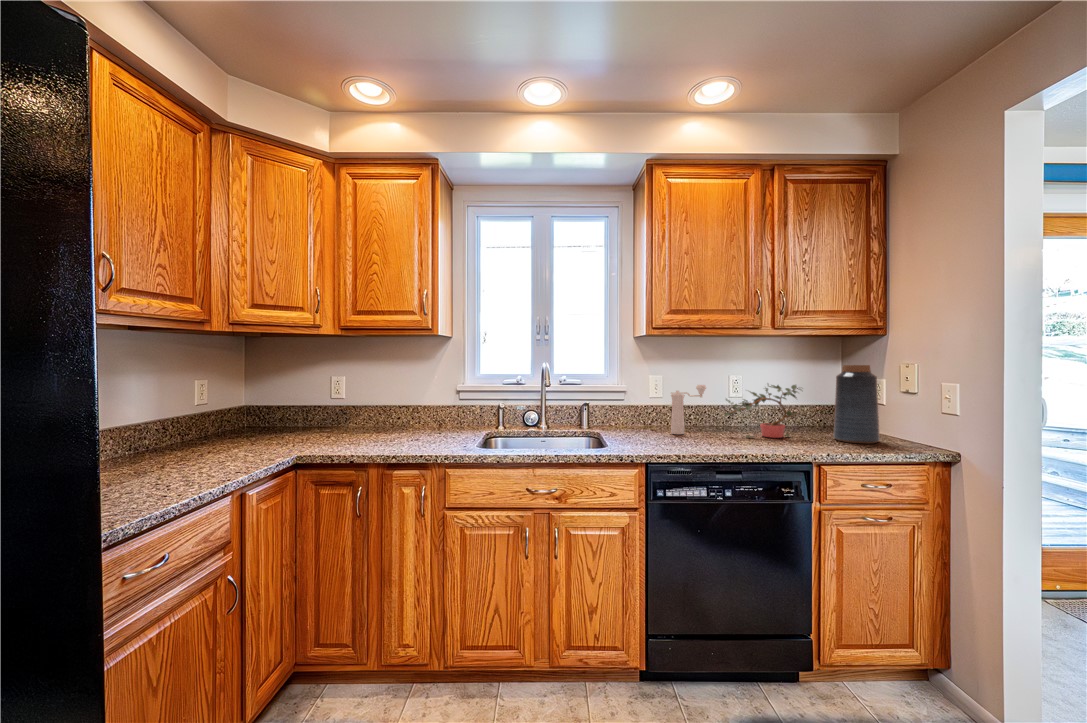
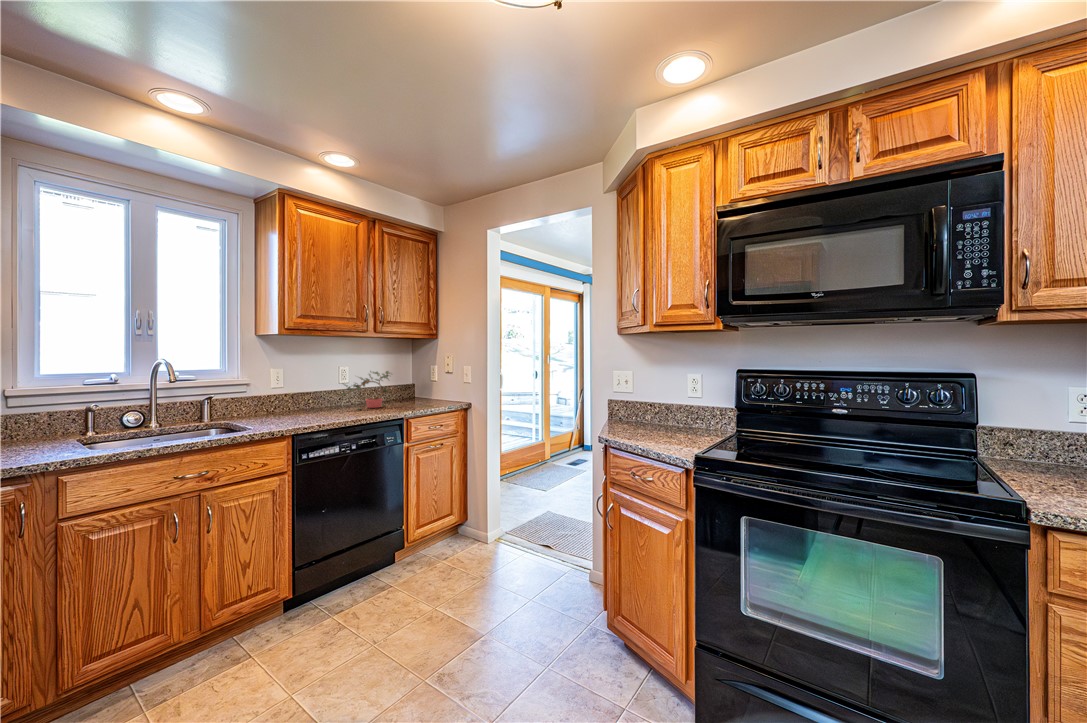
vase: present [834,365,880,443] -> none [411,358,436,406]
pepper mill: present [671,385,706,434] -> none [297,373,326,413]

